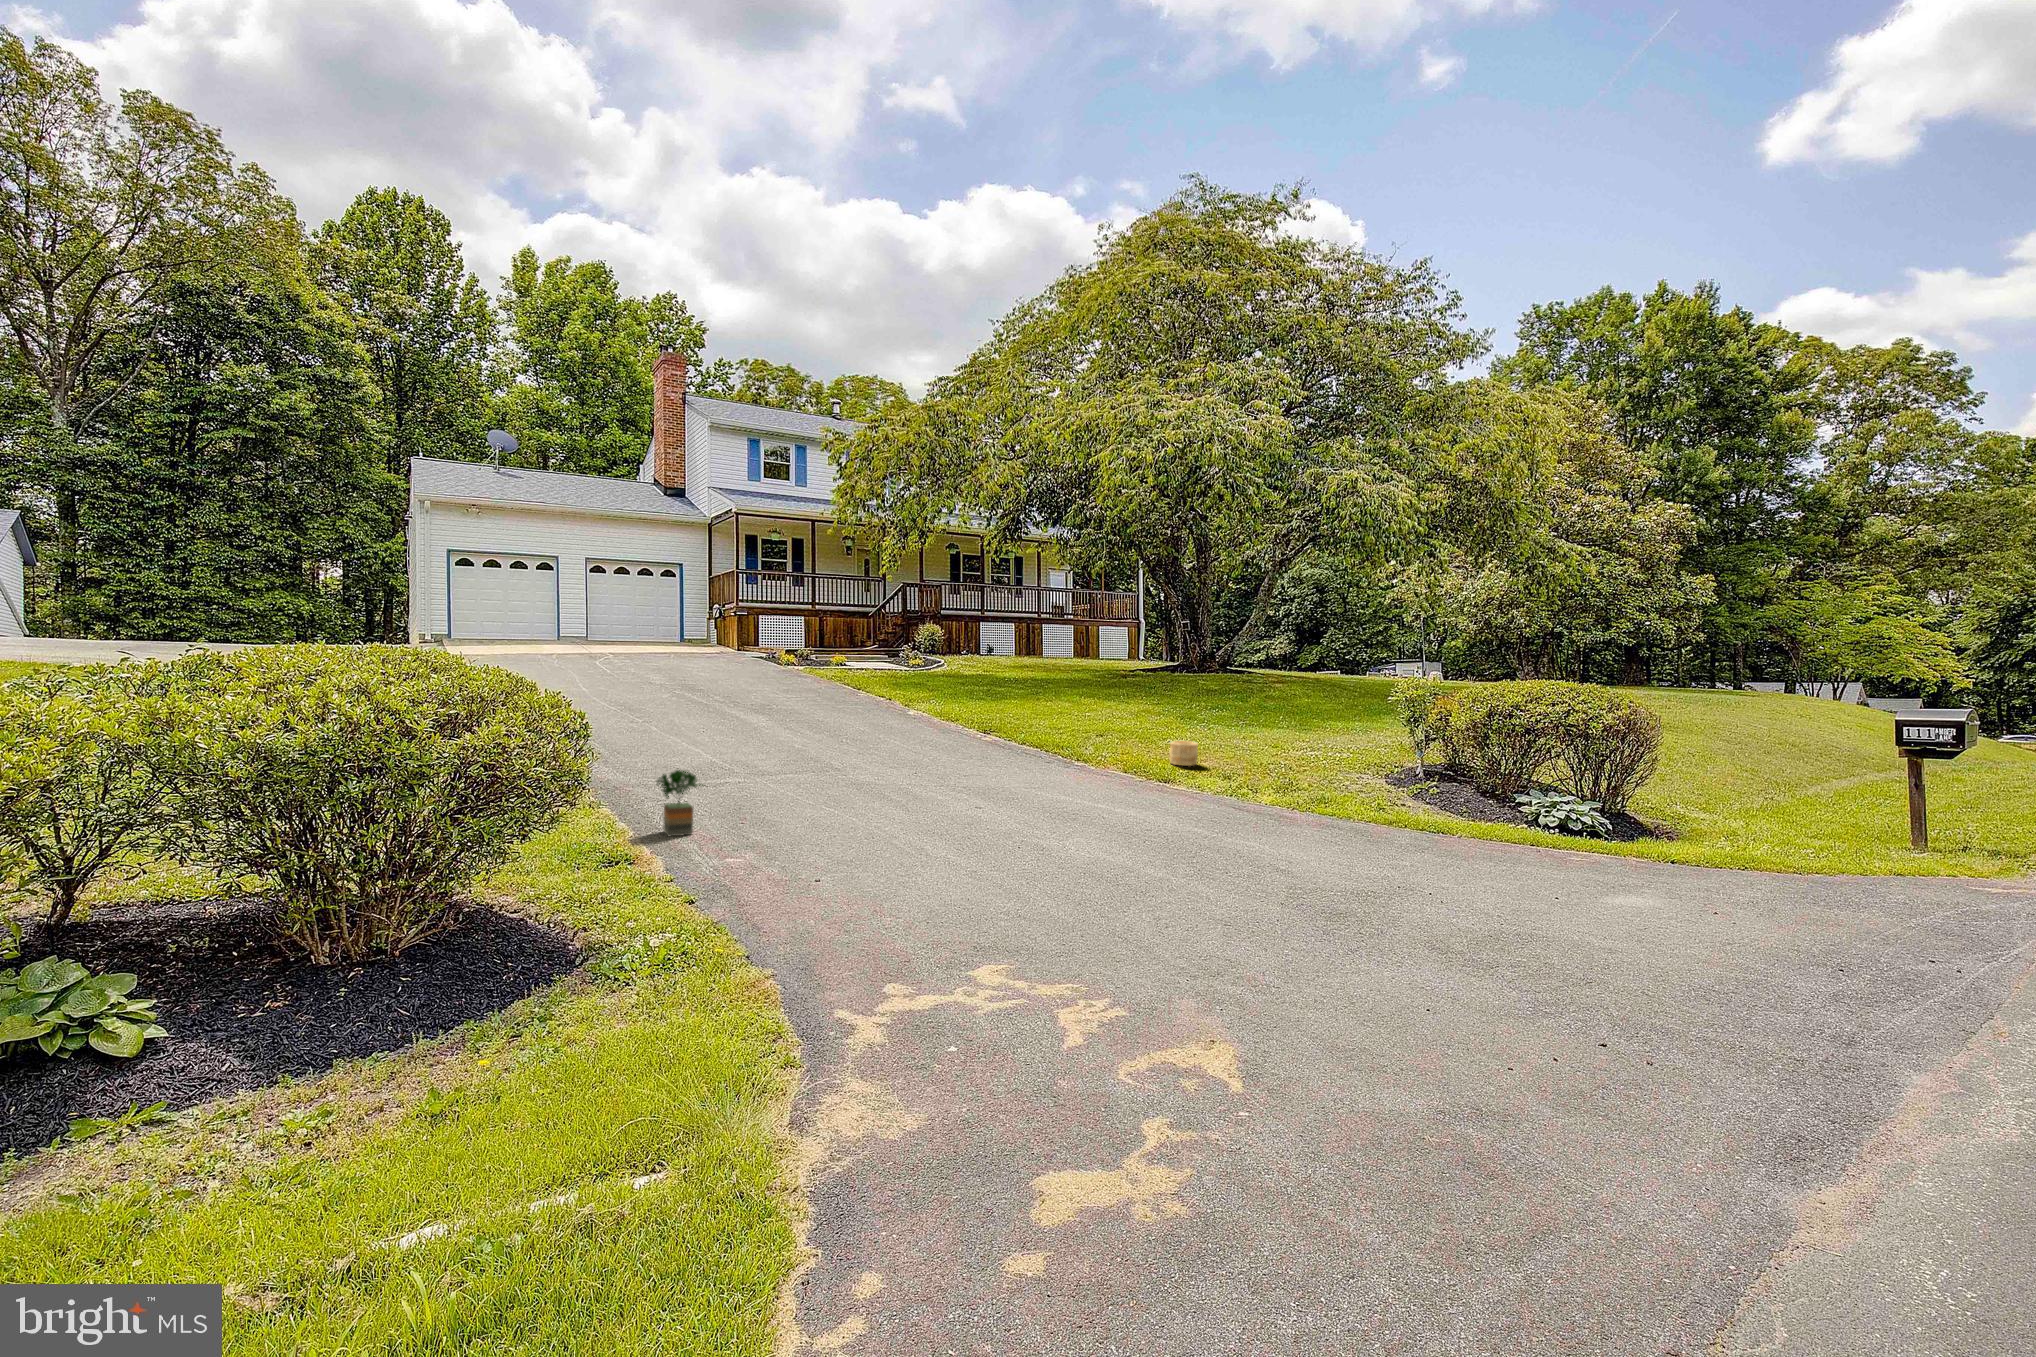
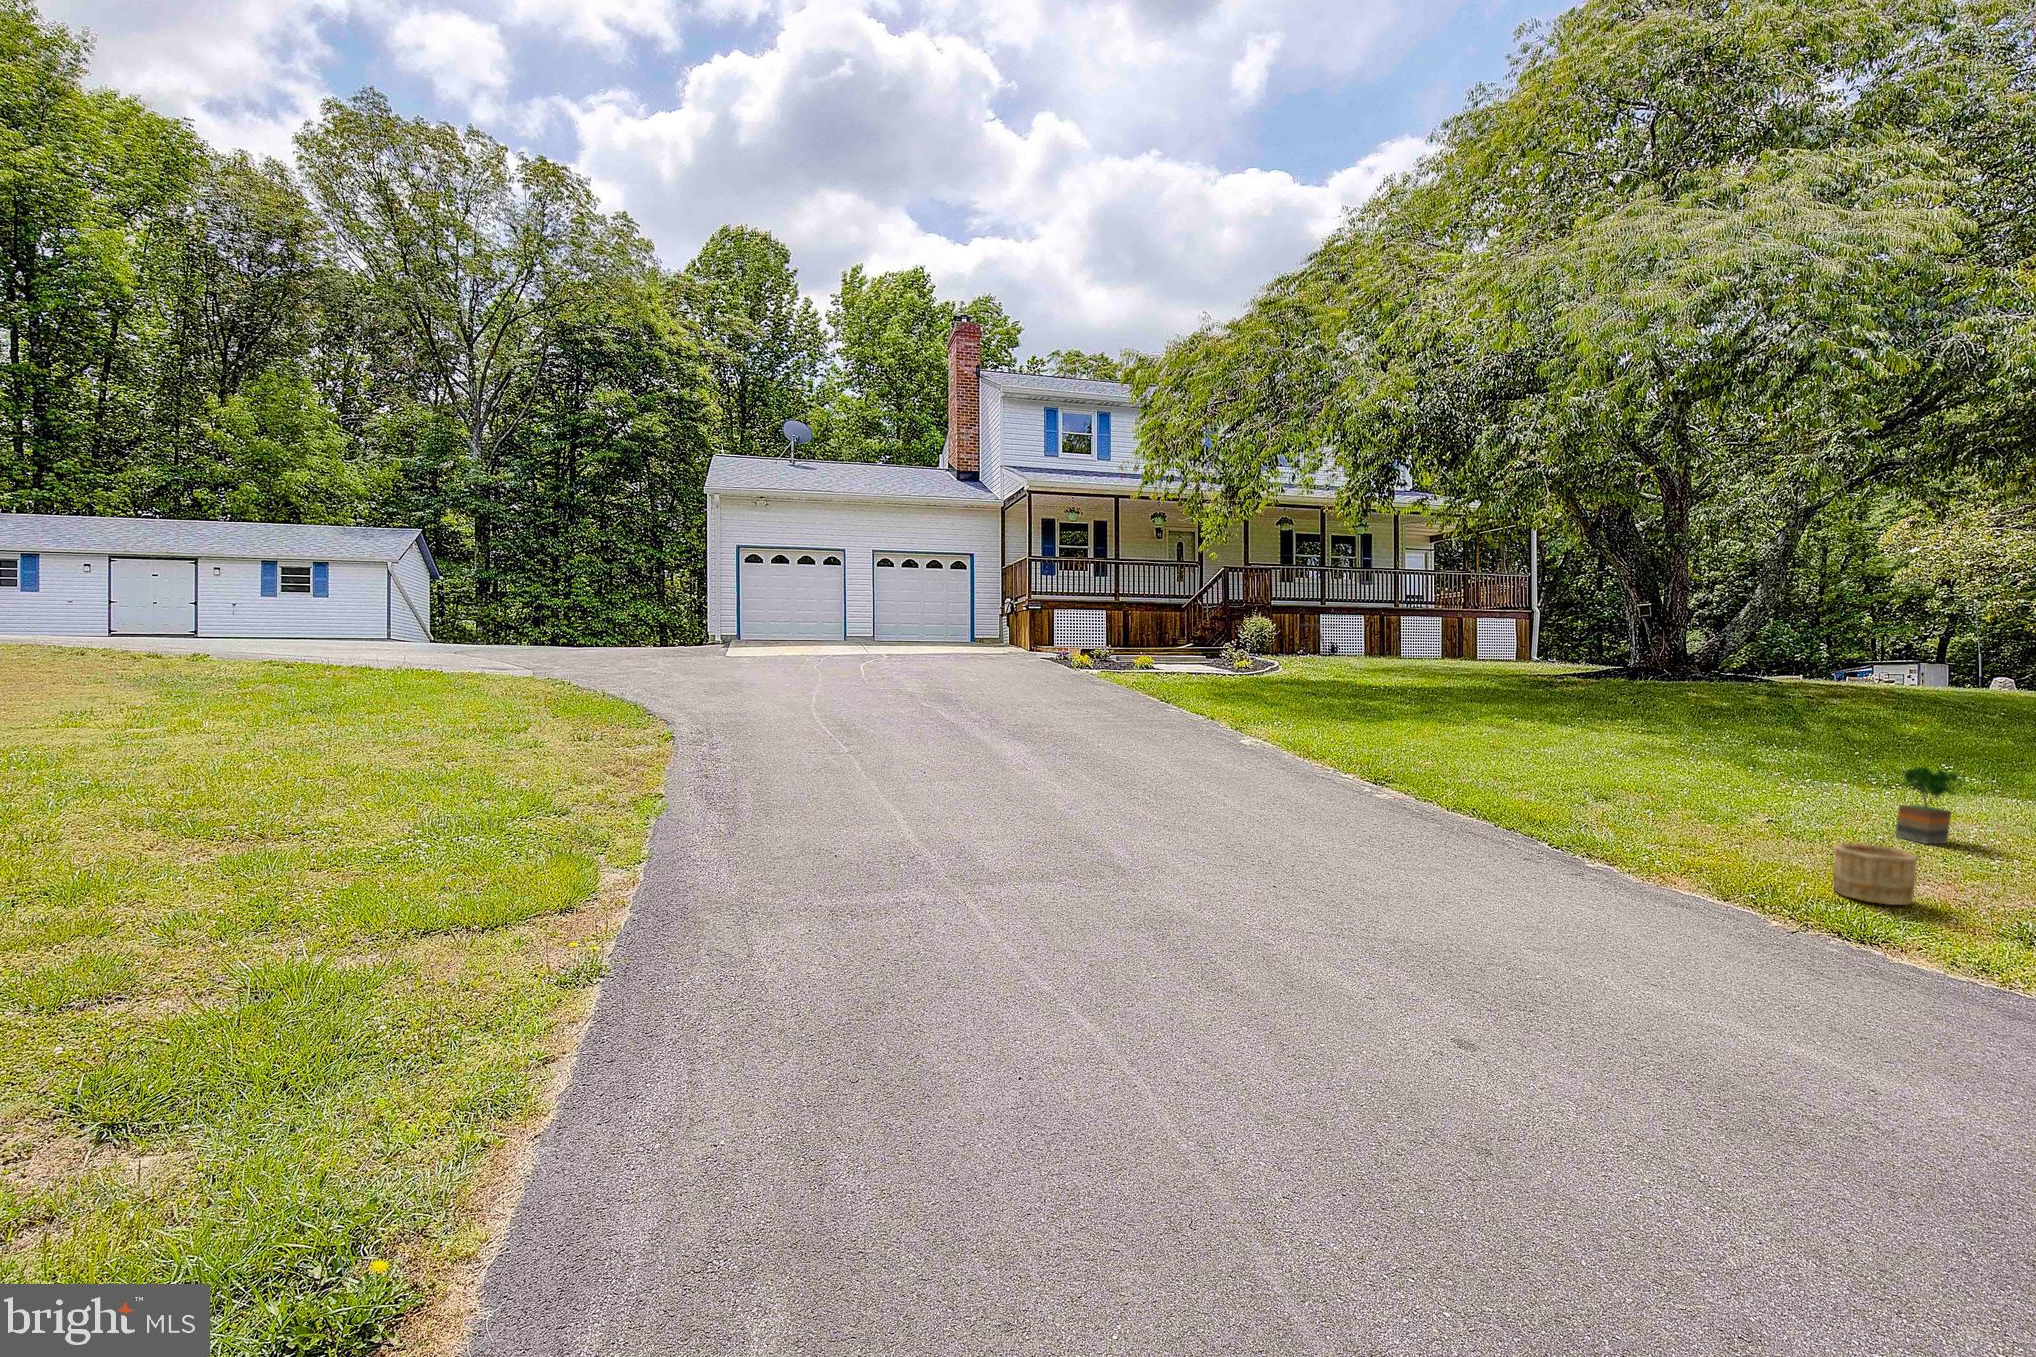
round table: none [961,630,993,654] -> present [1307,624,1326,651]
potted tree: present [657,770,703,836] -> present [1895,766,1964,844]

